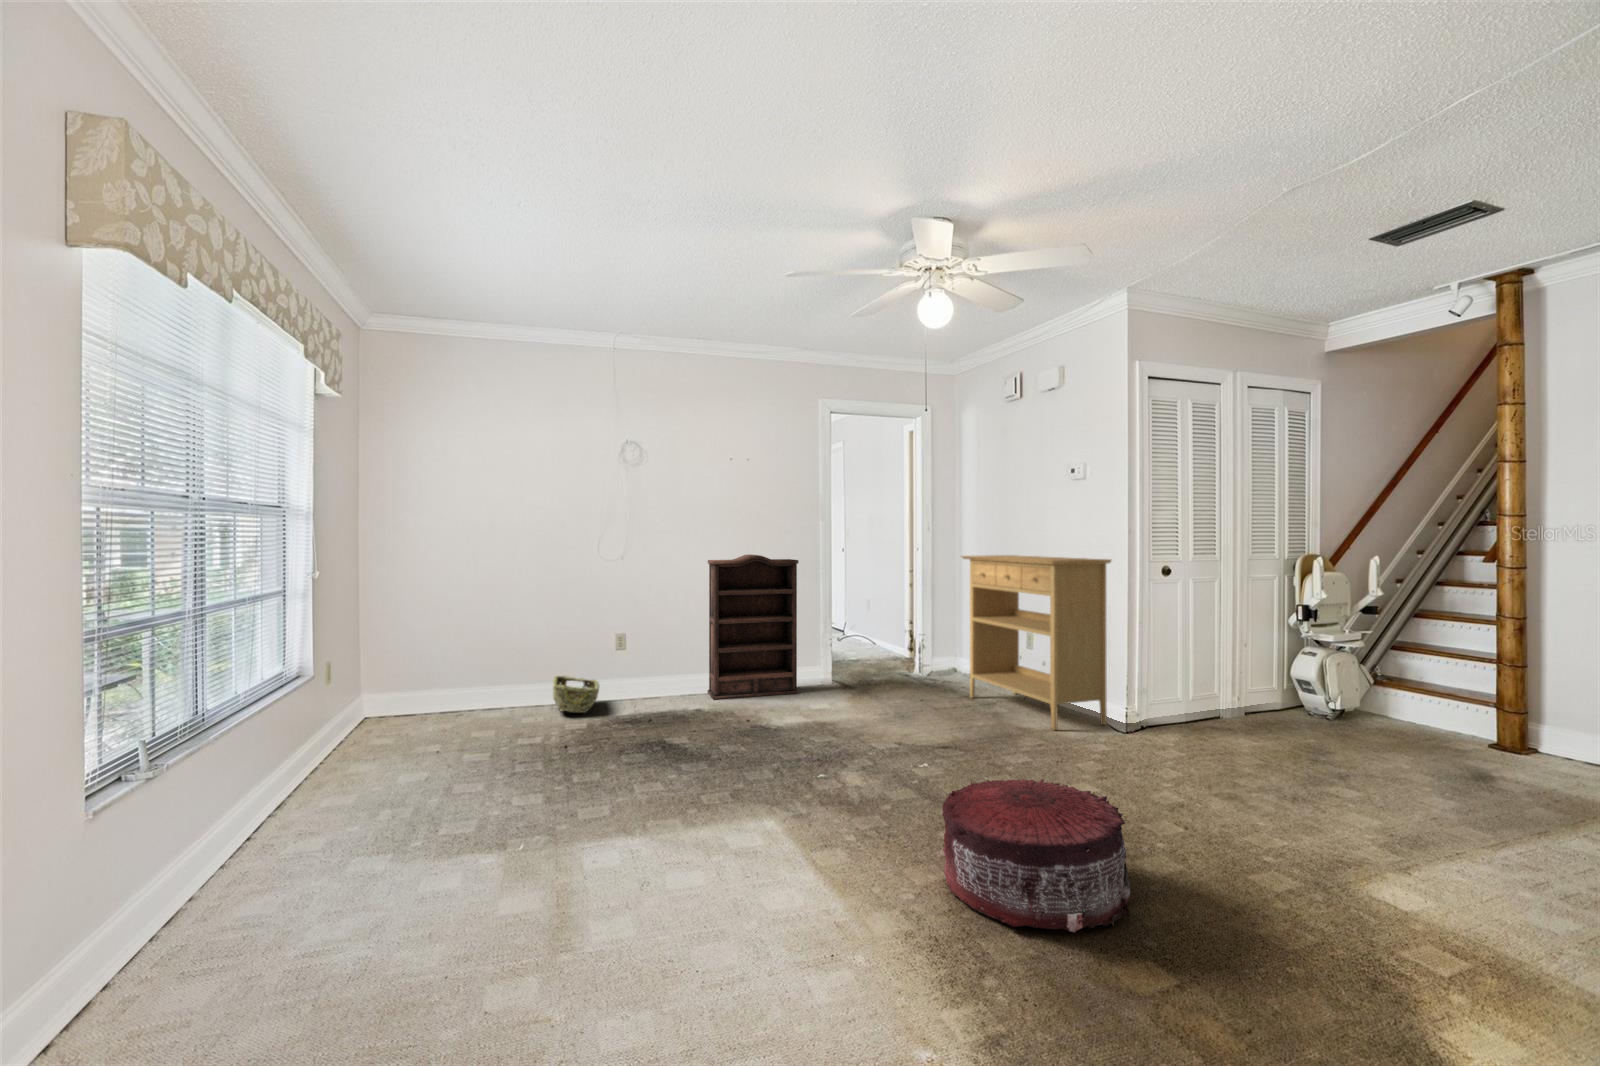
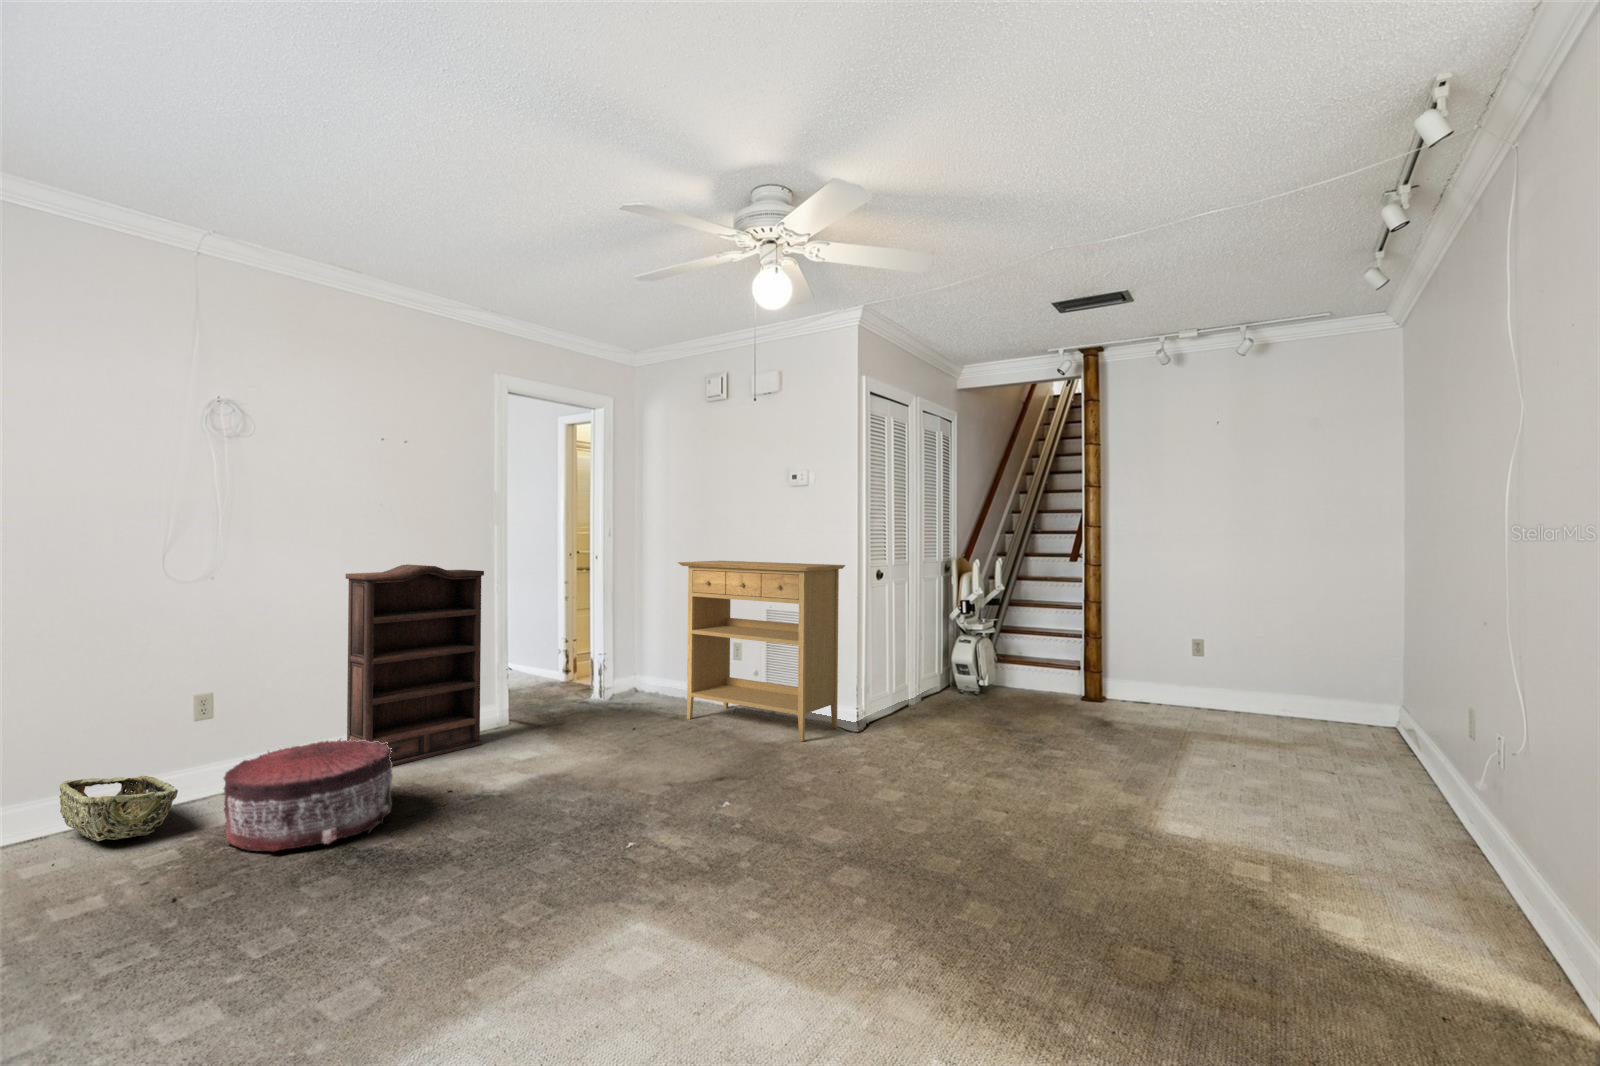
pouf: present [942,779,1131,932] -> present [224,738,393,852]

